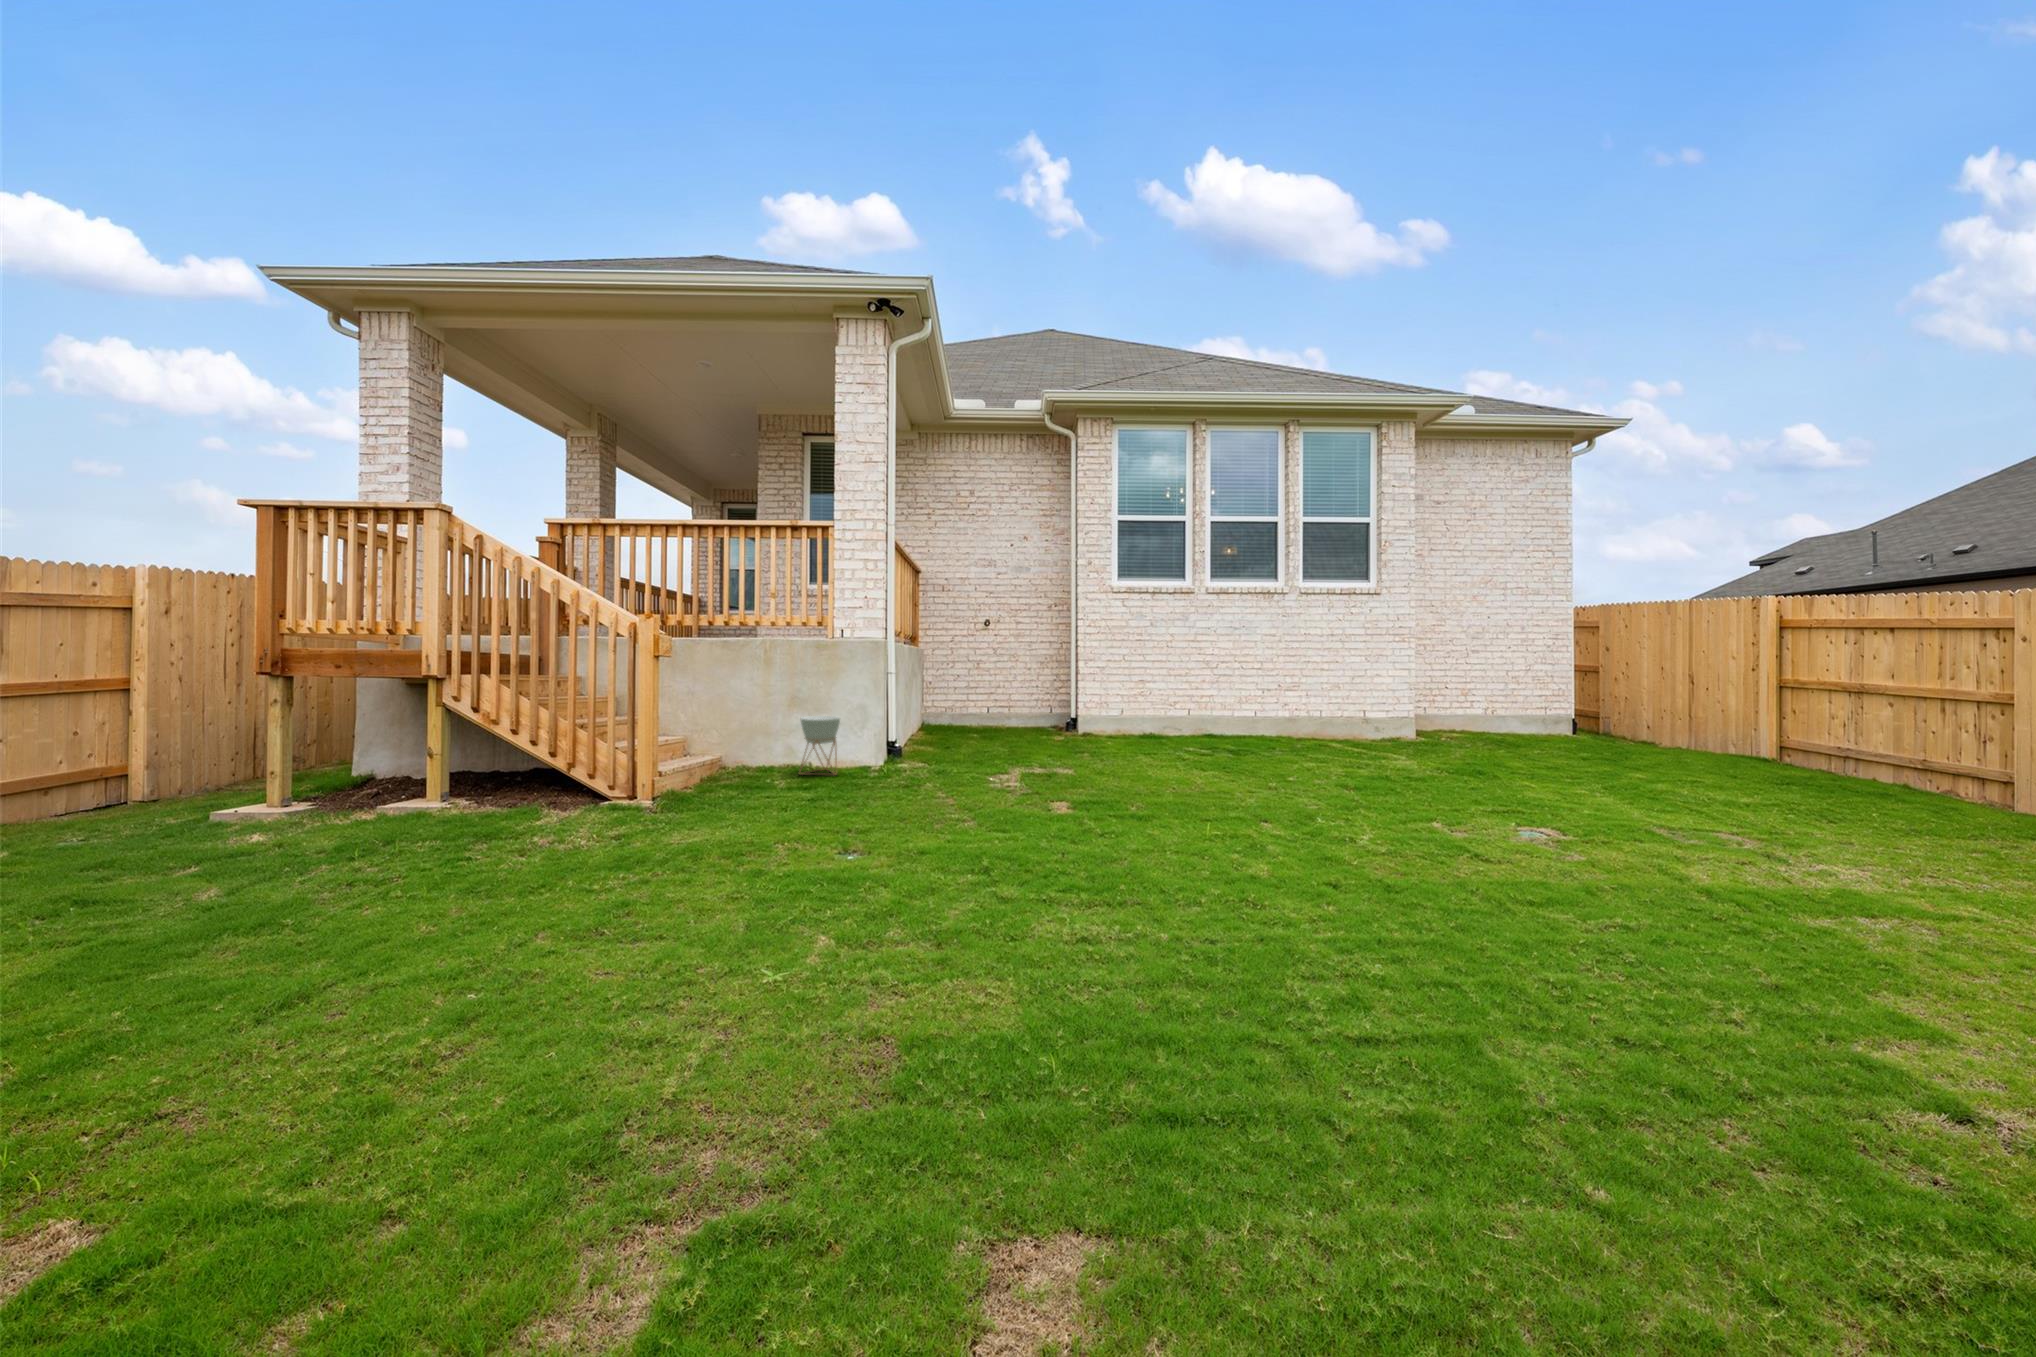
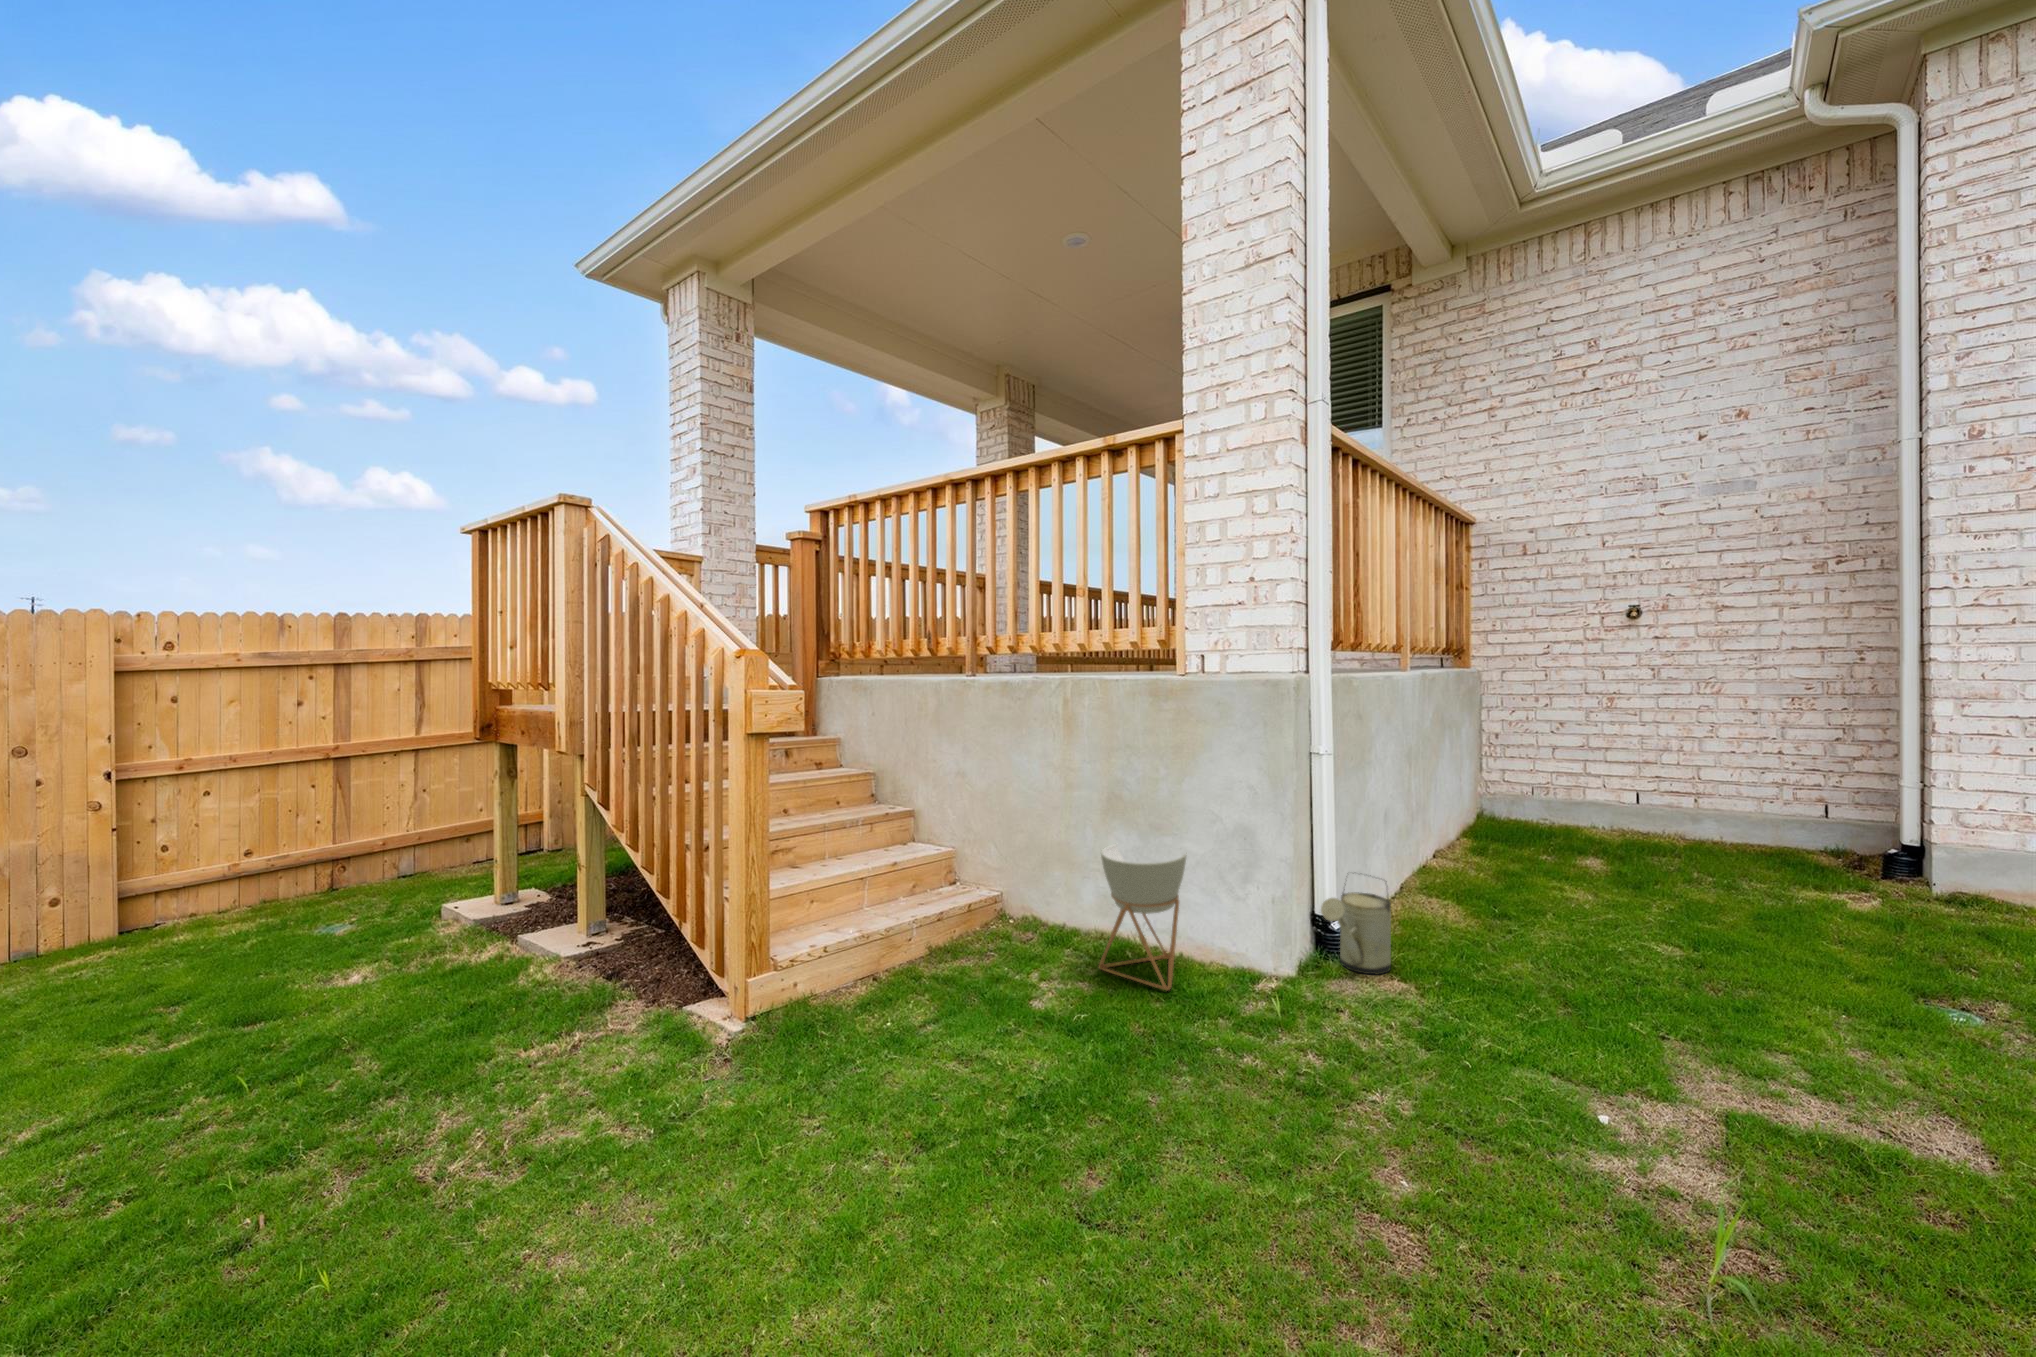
watering can: none [894,725,916,765] -> present [1321,889,1391,974]

